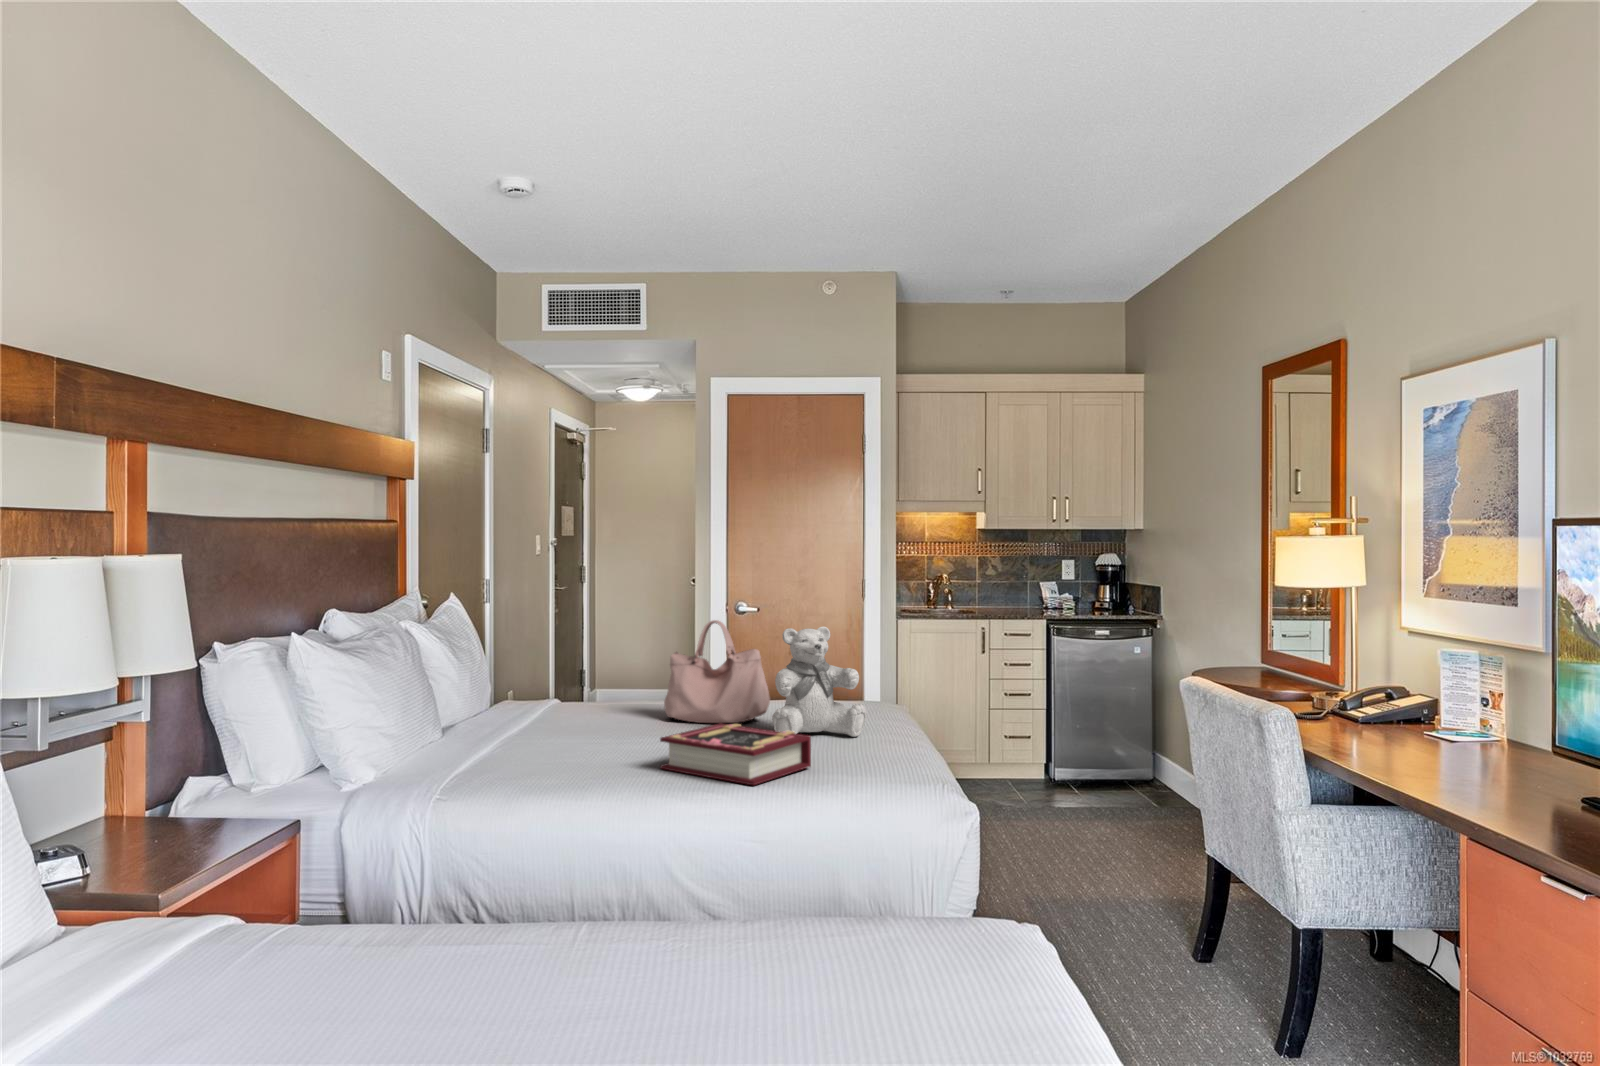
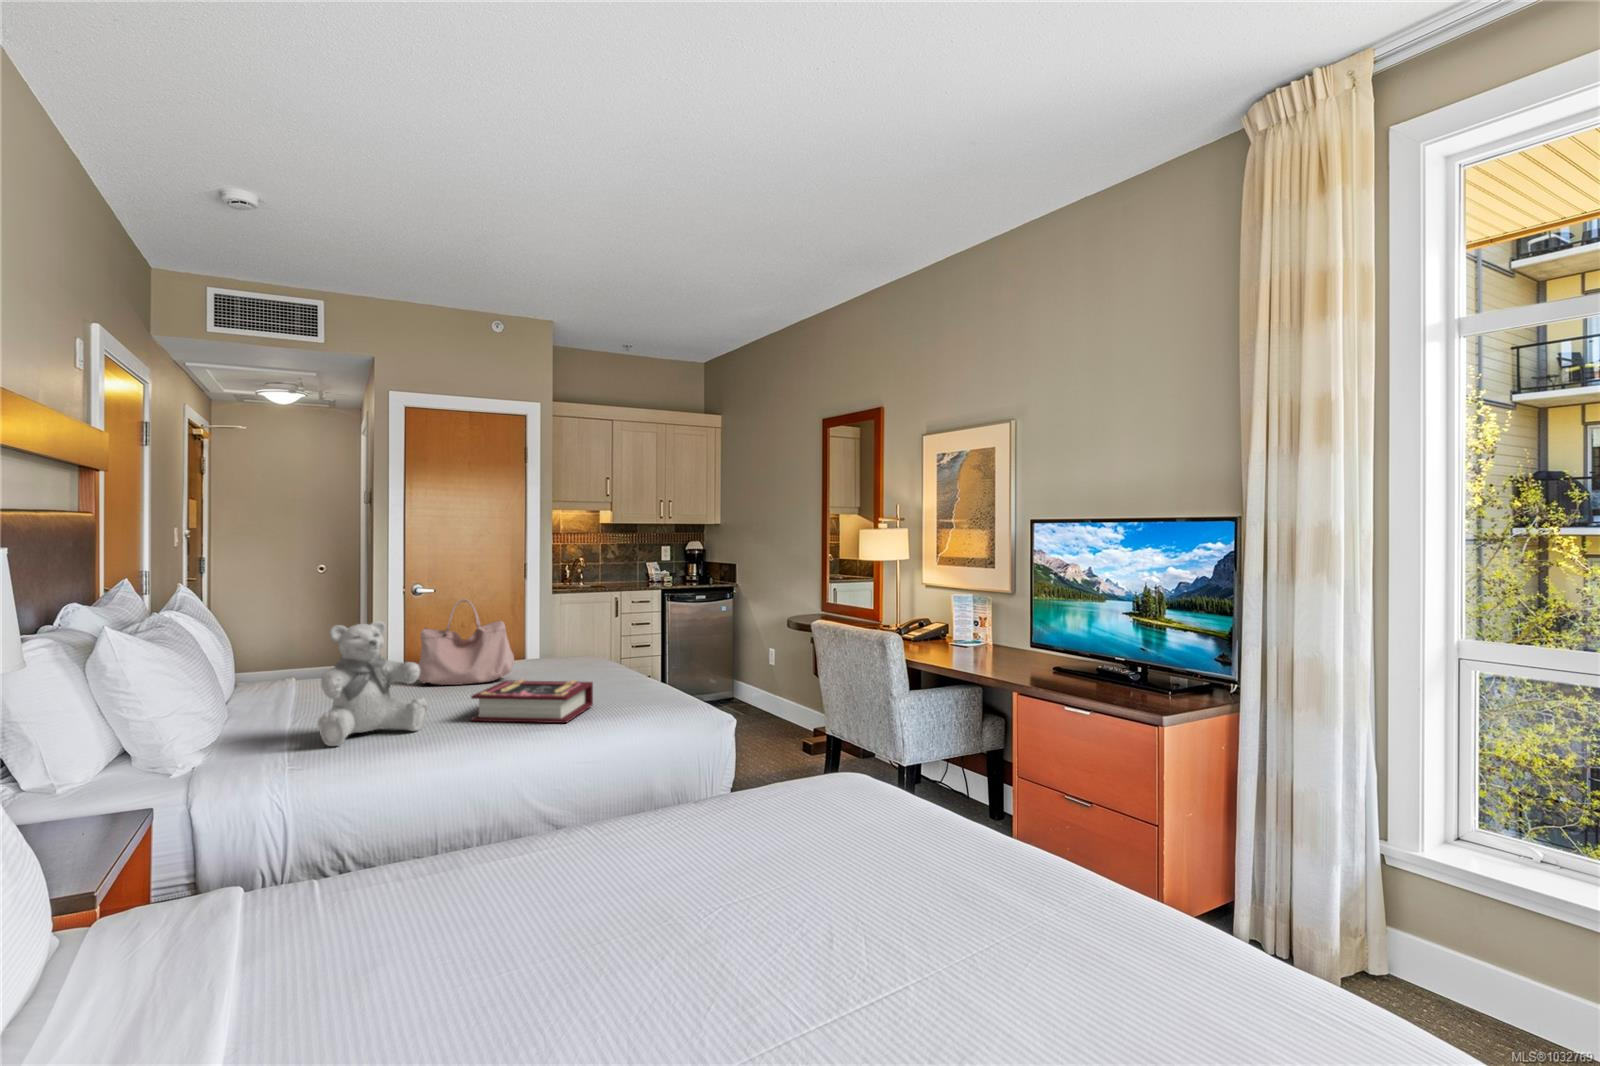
teddy bear: present [772,627,867,737] -> present [318,621,428,746]

